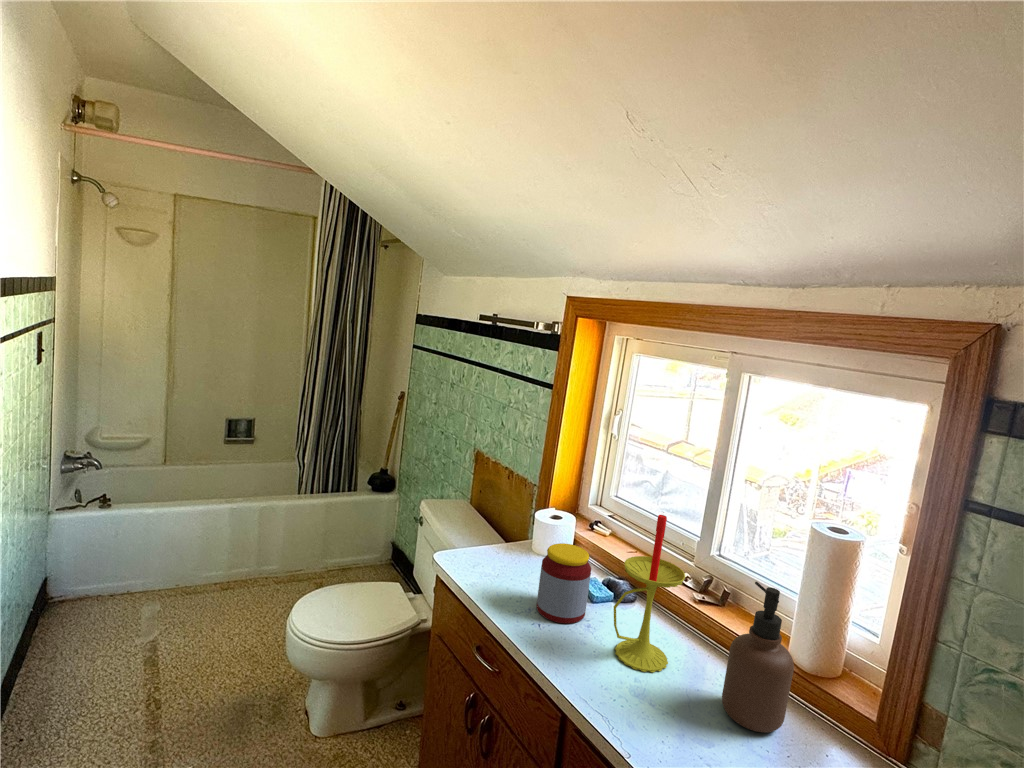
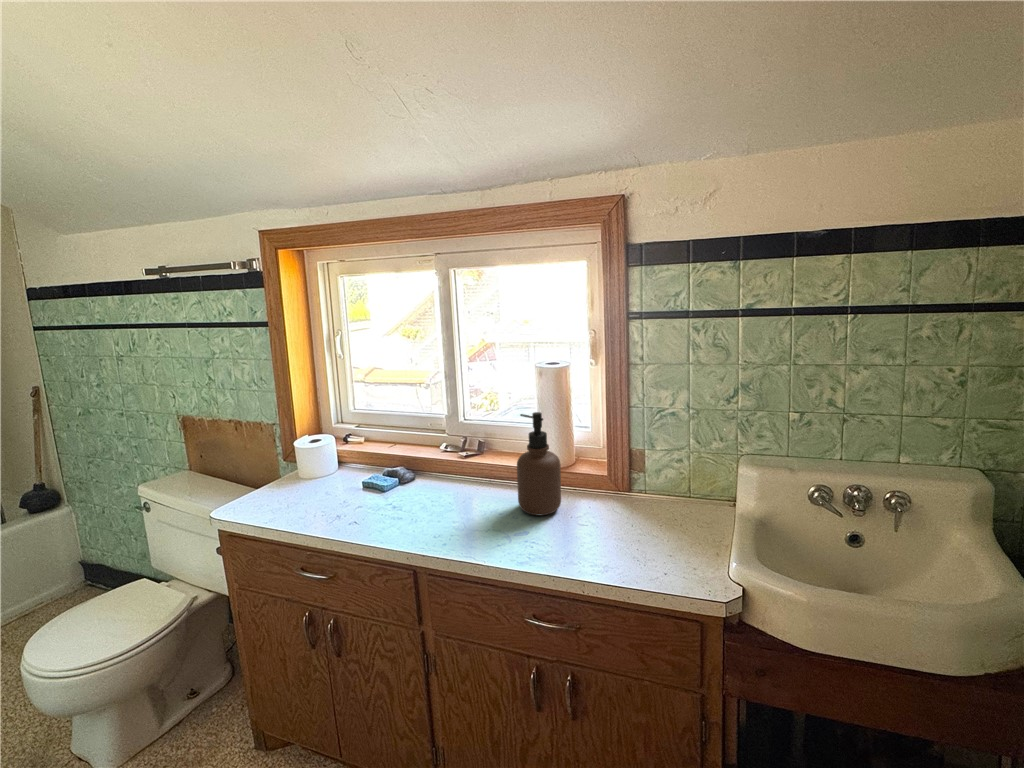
candle: present [614,515,685,672] -> none [418,388,470,519]
jar: present [537,543,591,623] -> none [336,449,387,520]

